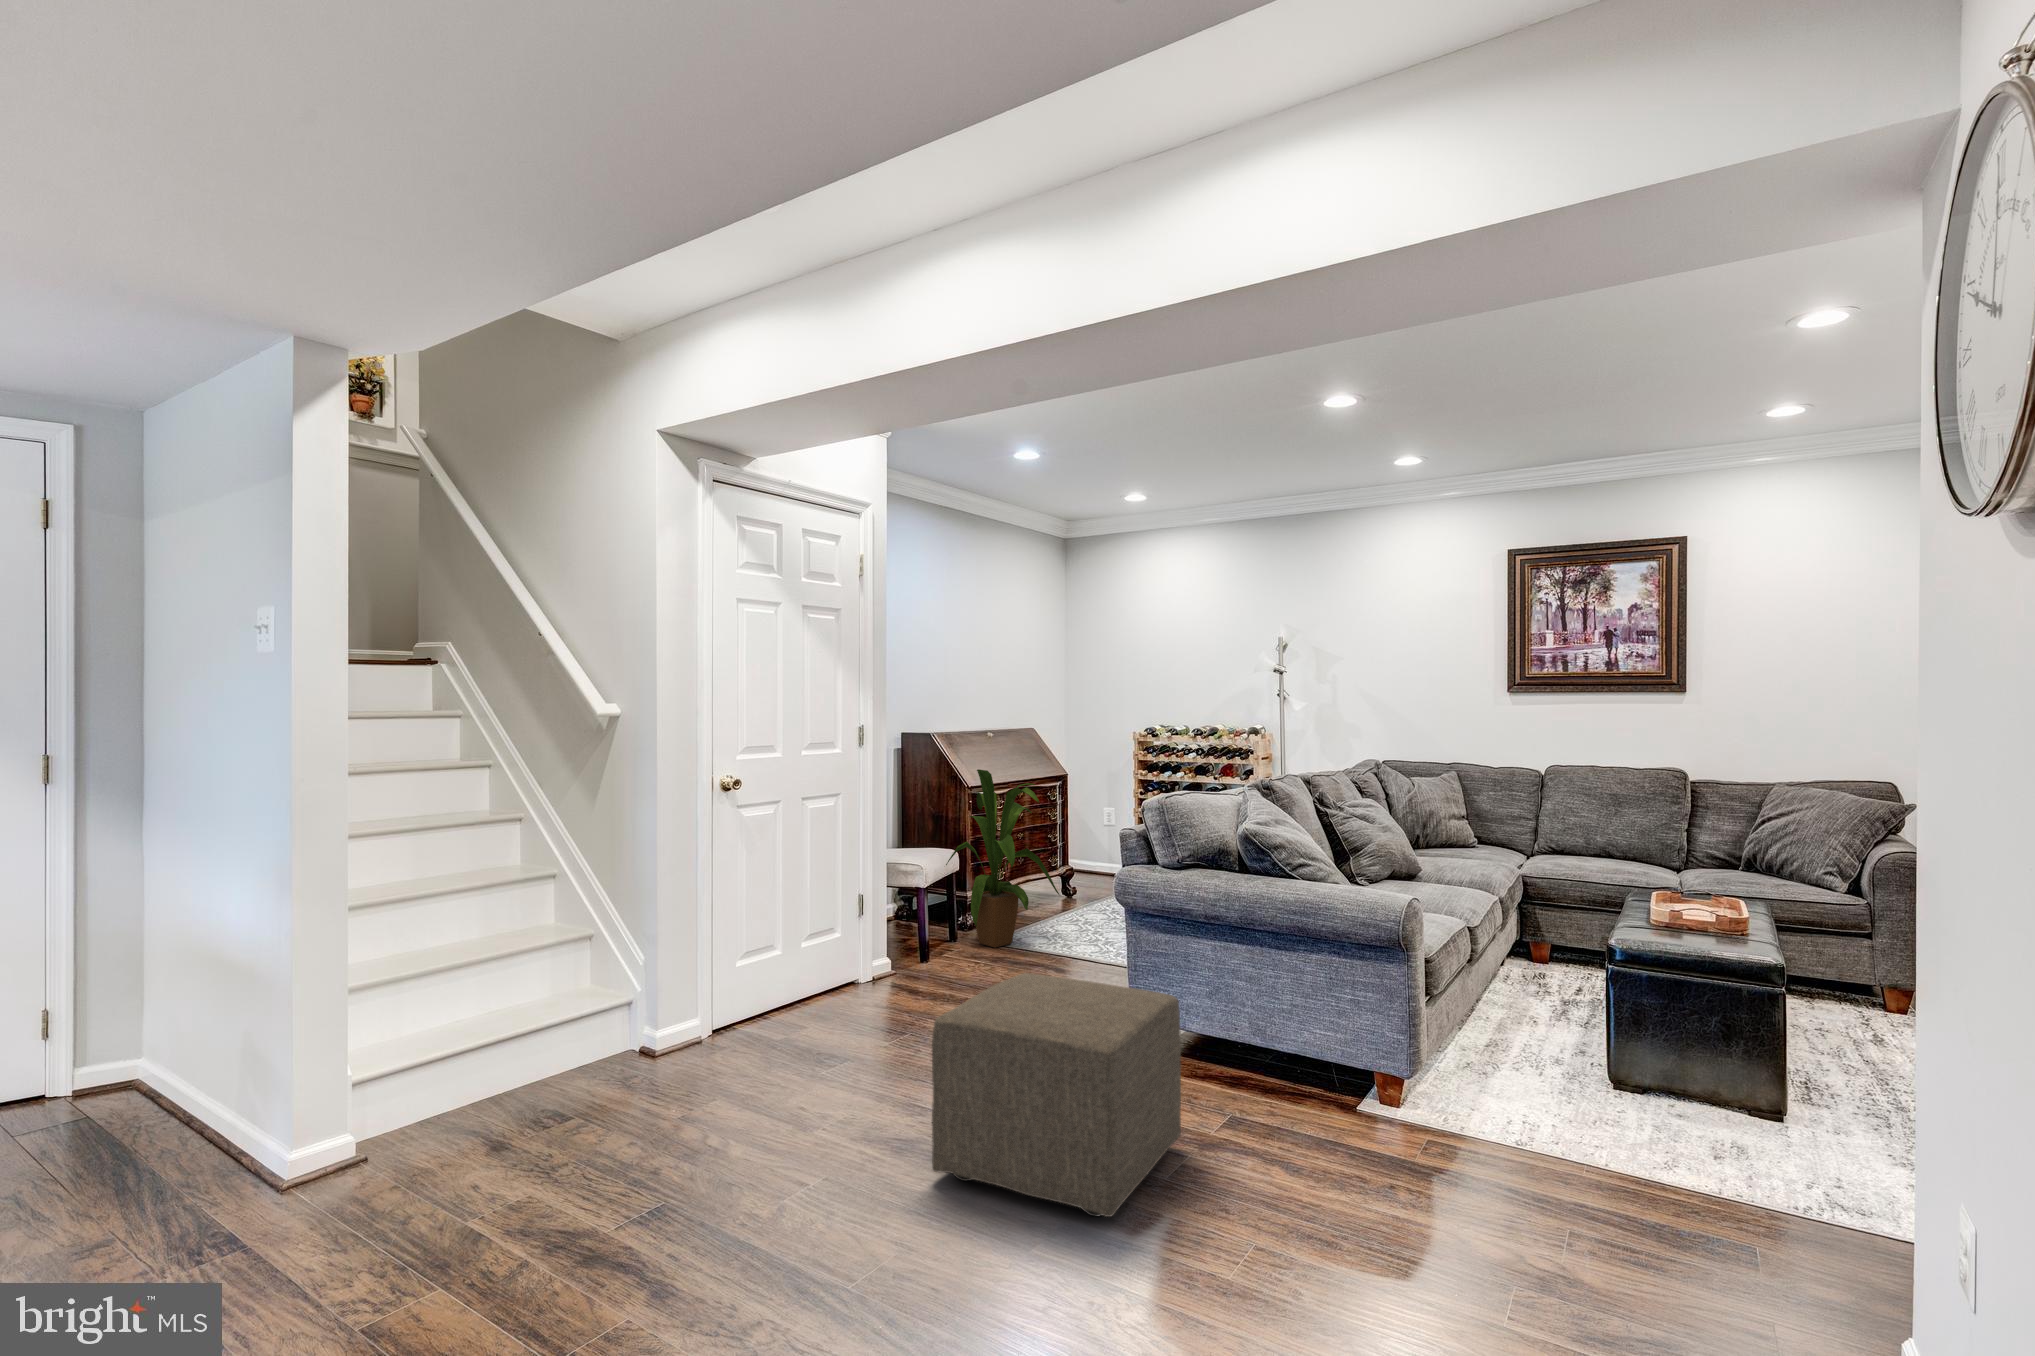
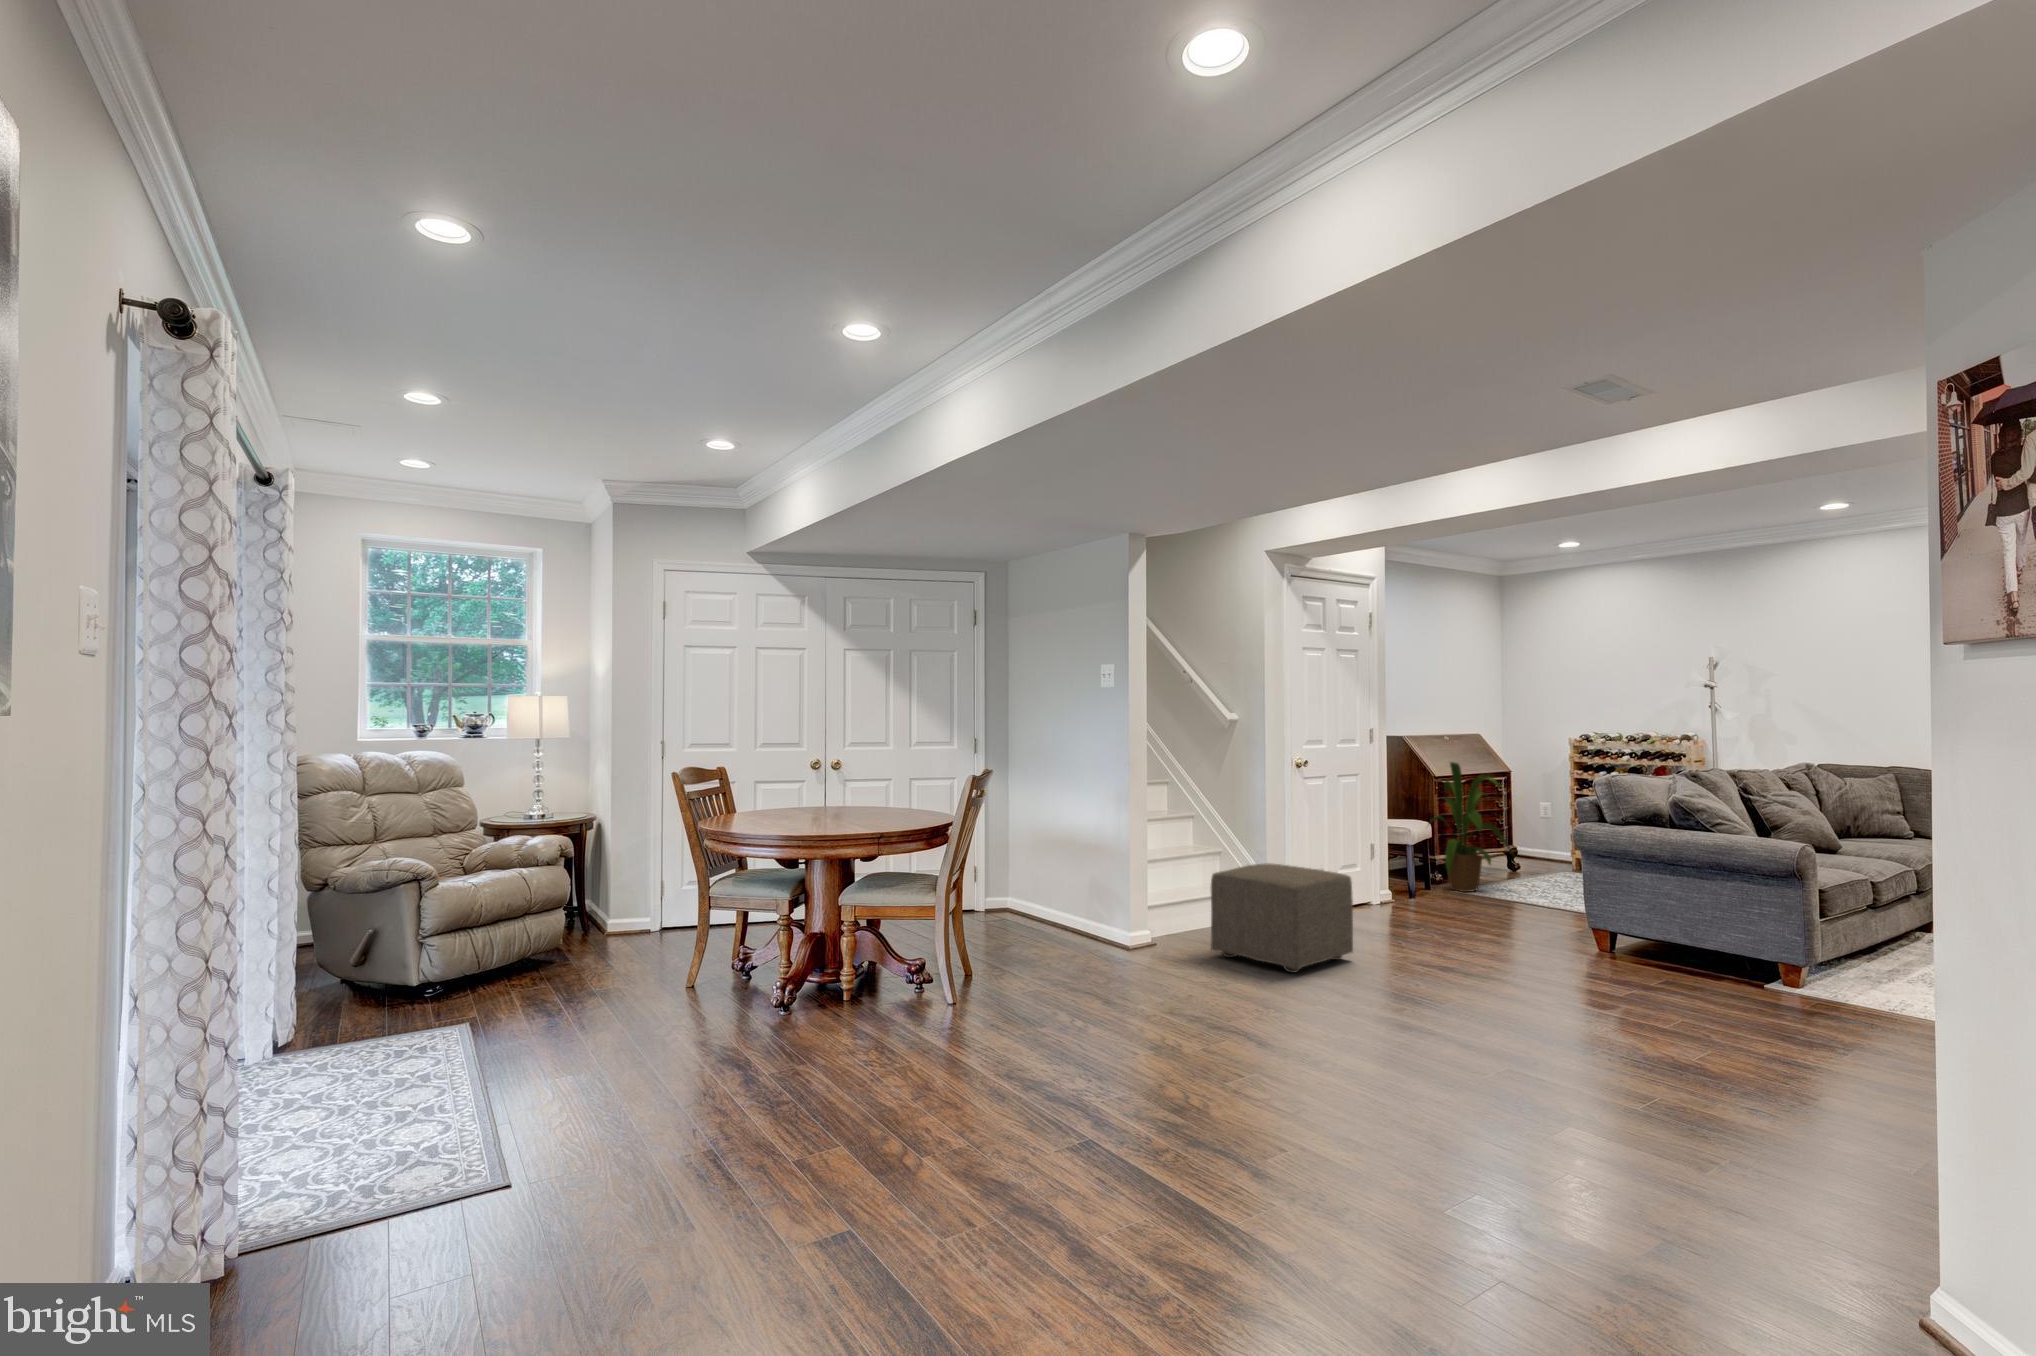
ottoman: present [932,973,1181,1217] -> present [1211,863,1353,973]

